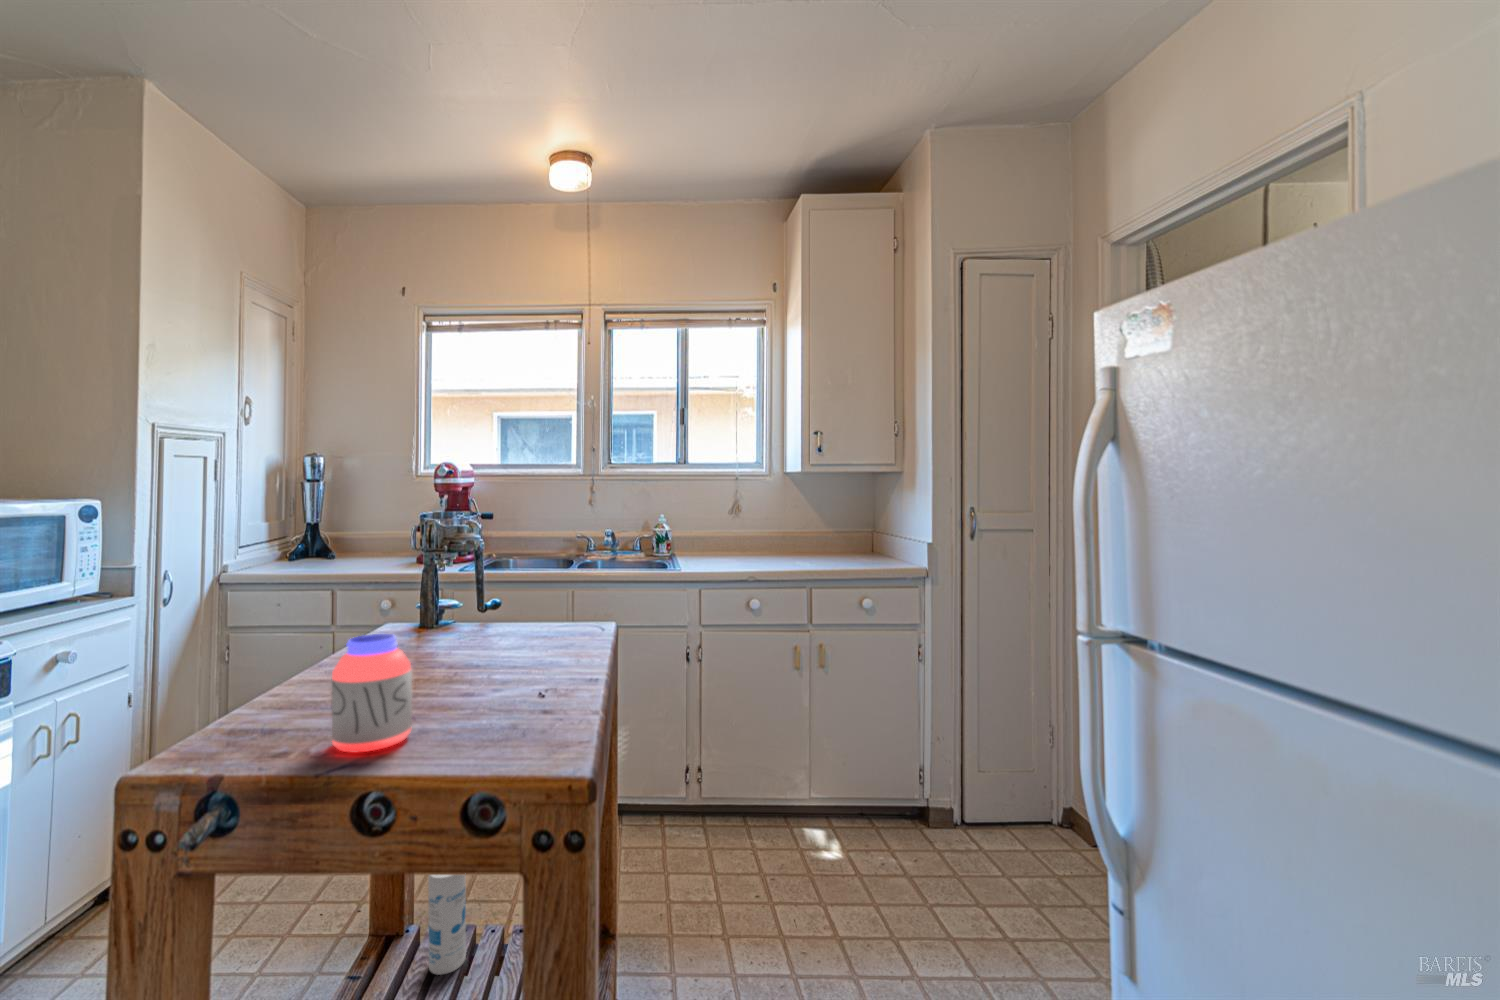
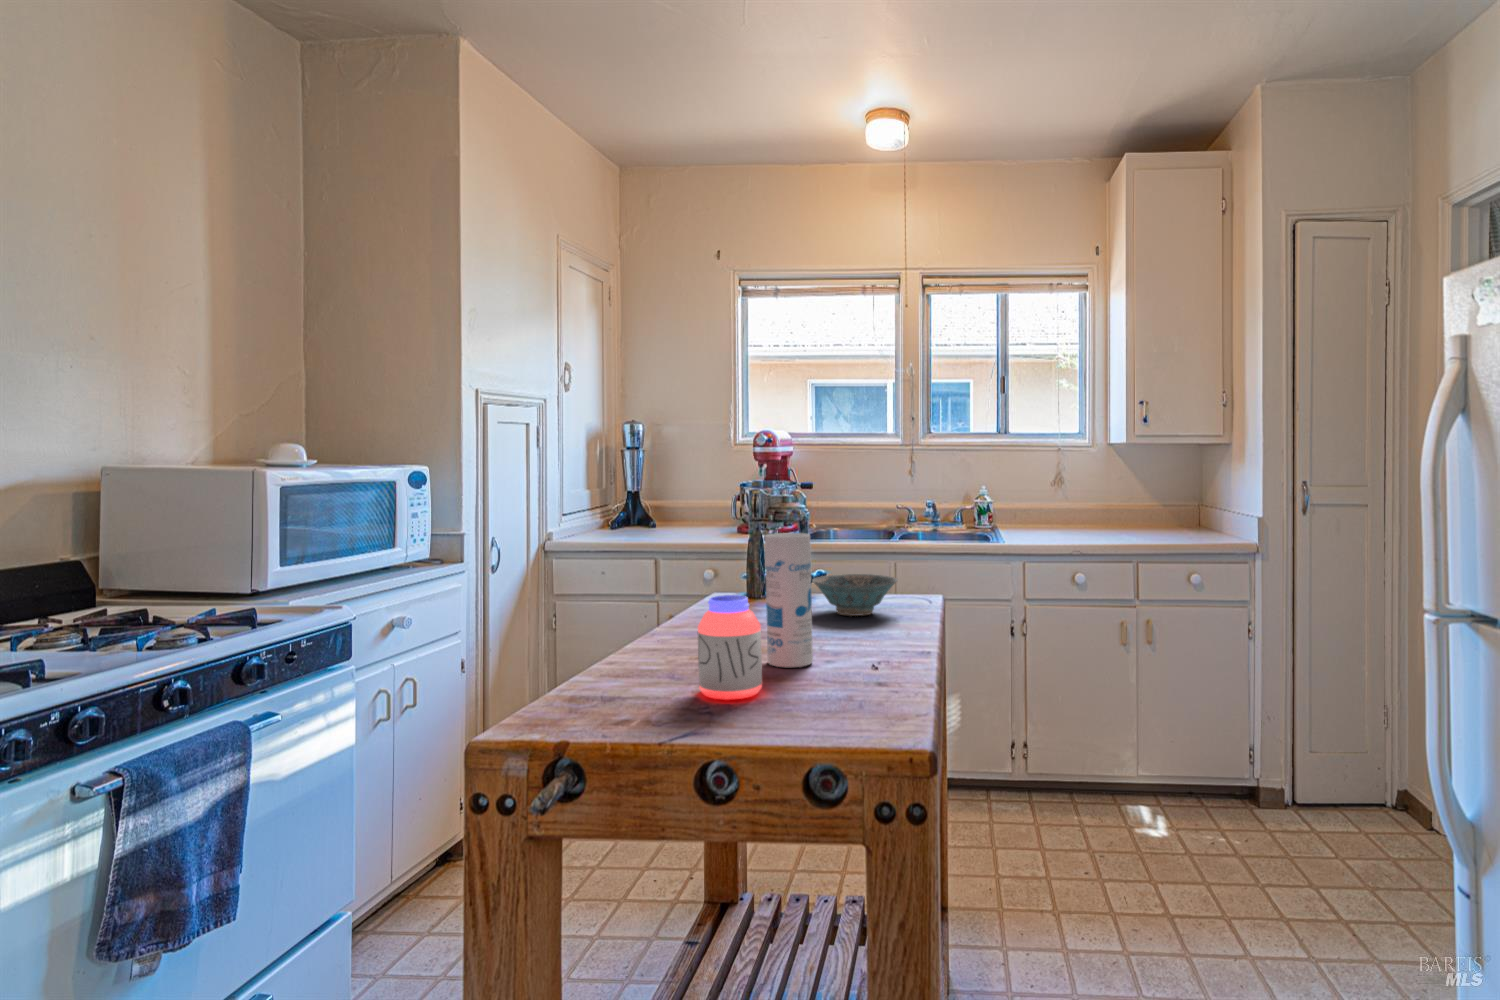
ceramic bowl: none [486,599,571,639] -> present [812,574,898,616]
canister: present [428,875,466,975] -> present [765,533,813,667]

